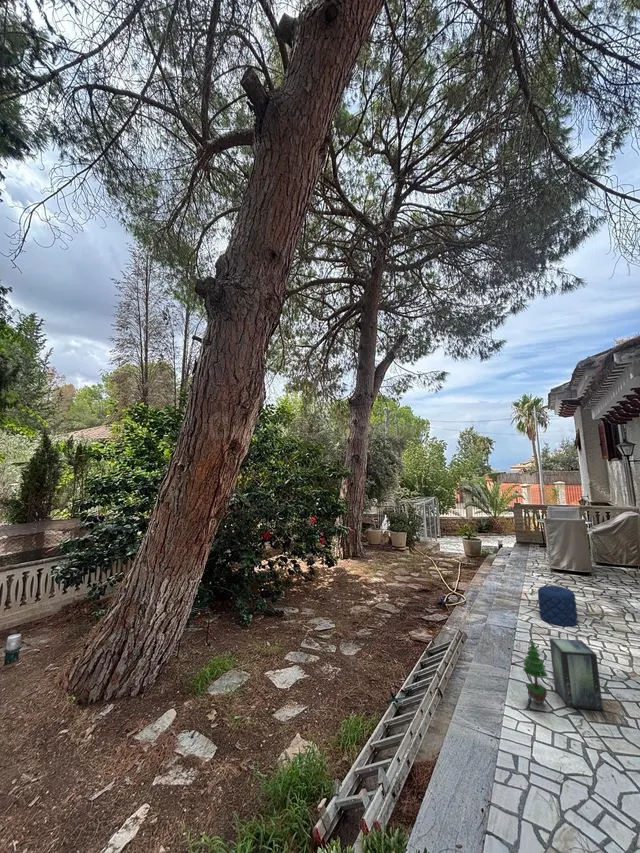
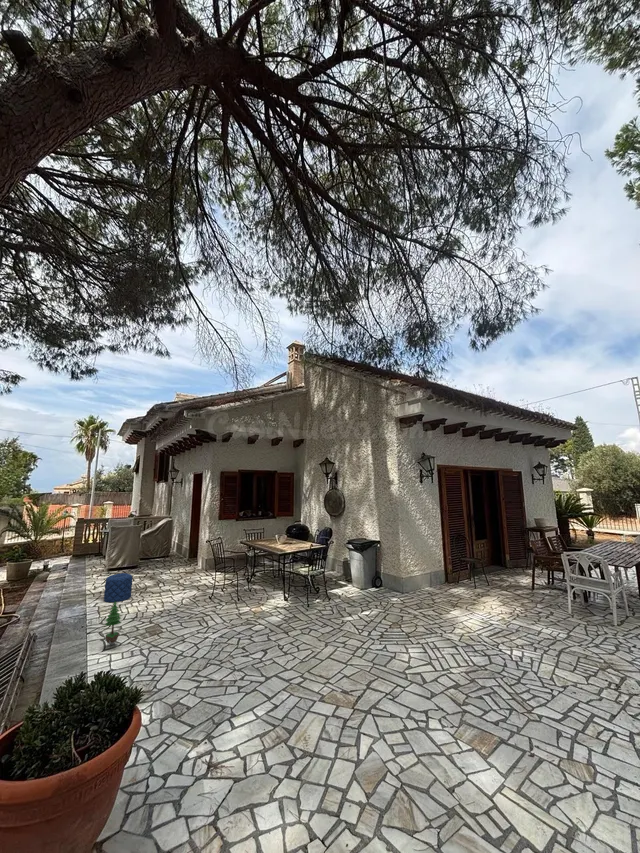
storage box: present [550,638,603,710] -> none [121,595,152,639]

